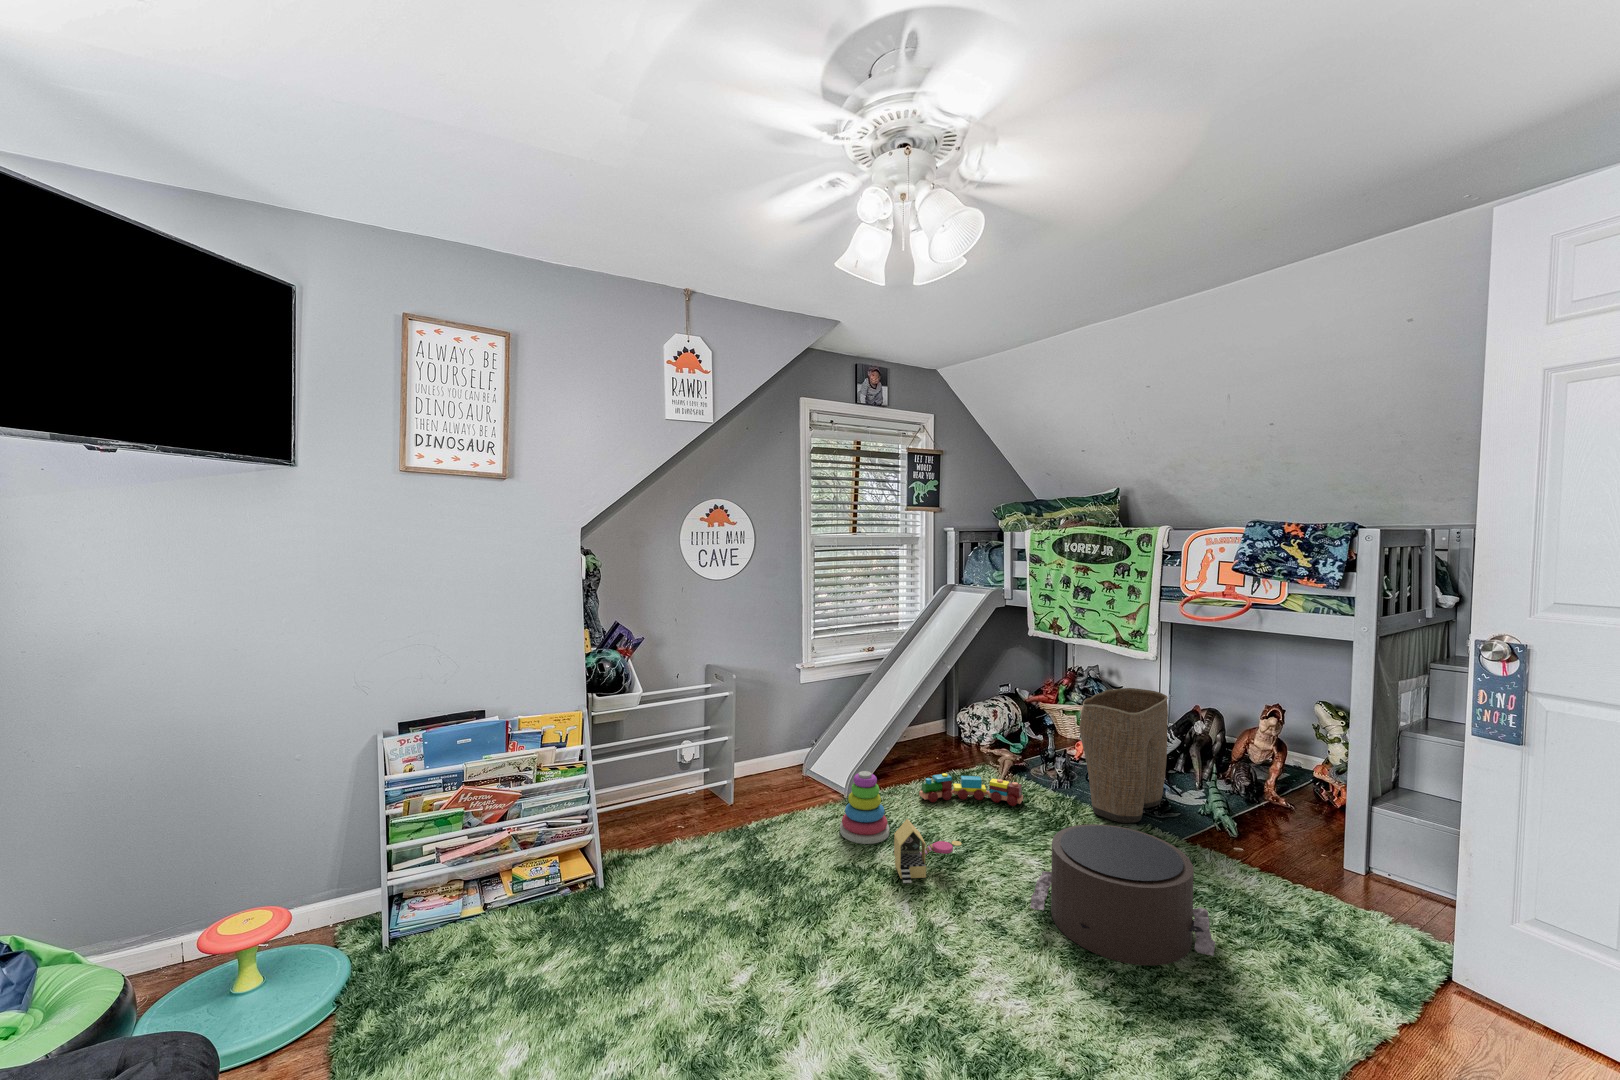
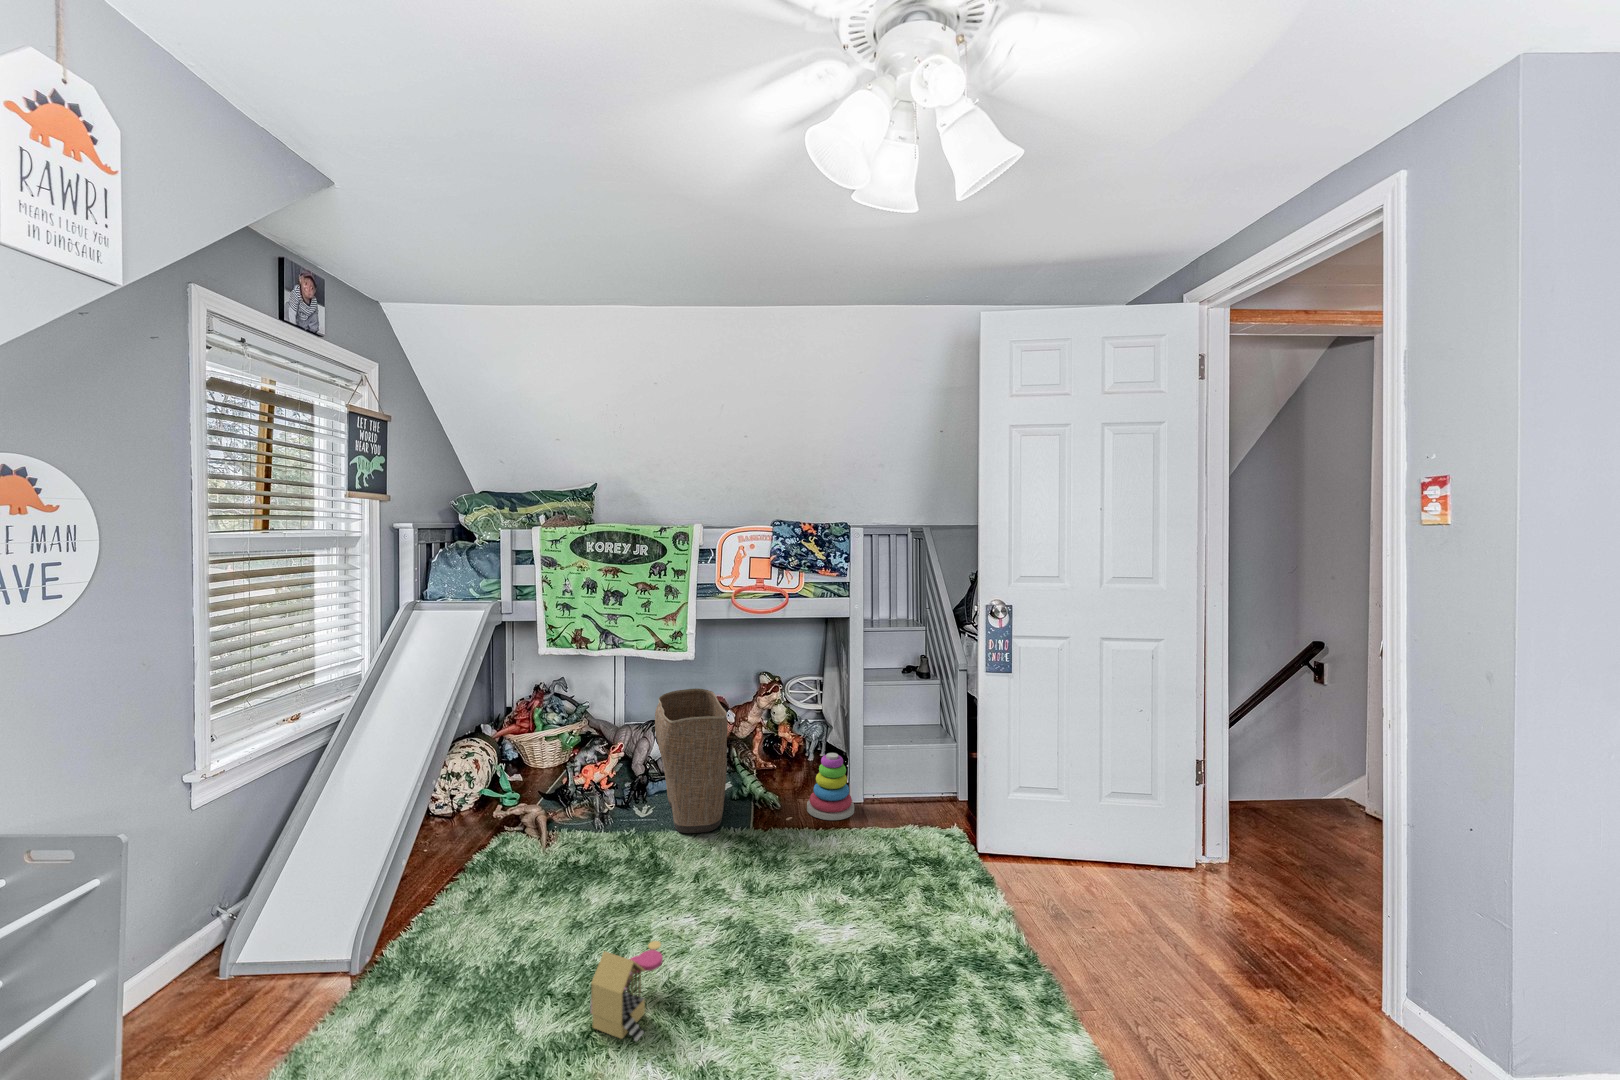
stacking toy: present [840,771,889,844] -> present [807,753,854,820]
toy train: present [919,773,1023,806] -> none [492,837,612,916]
pouf: present [1031,824,1215,965] -> none [757,828,928,971]

